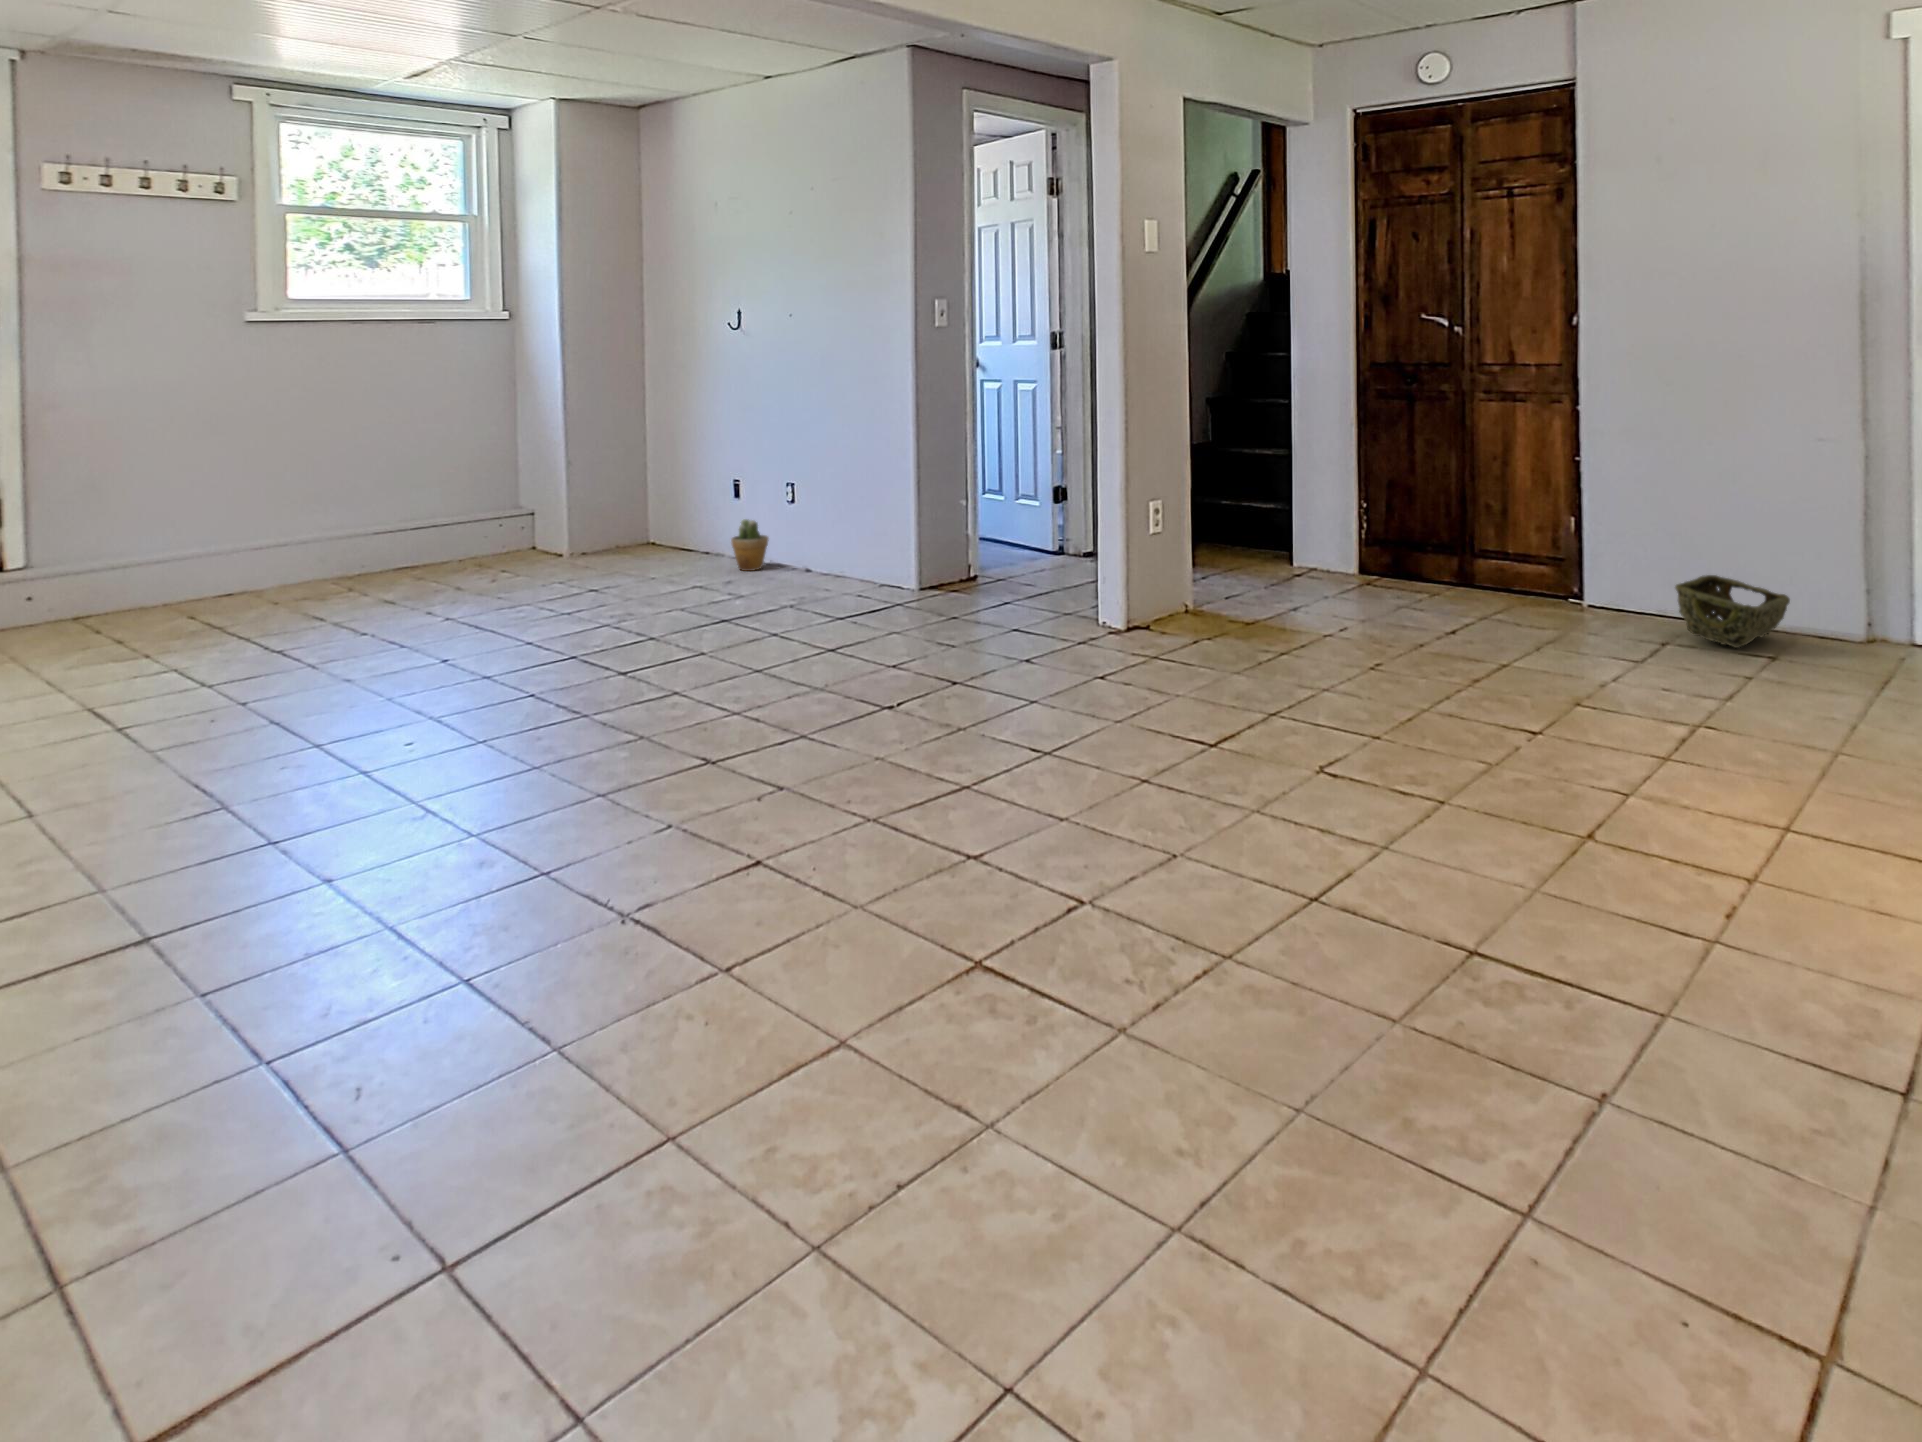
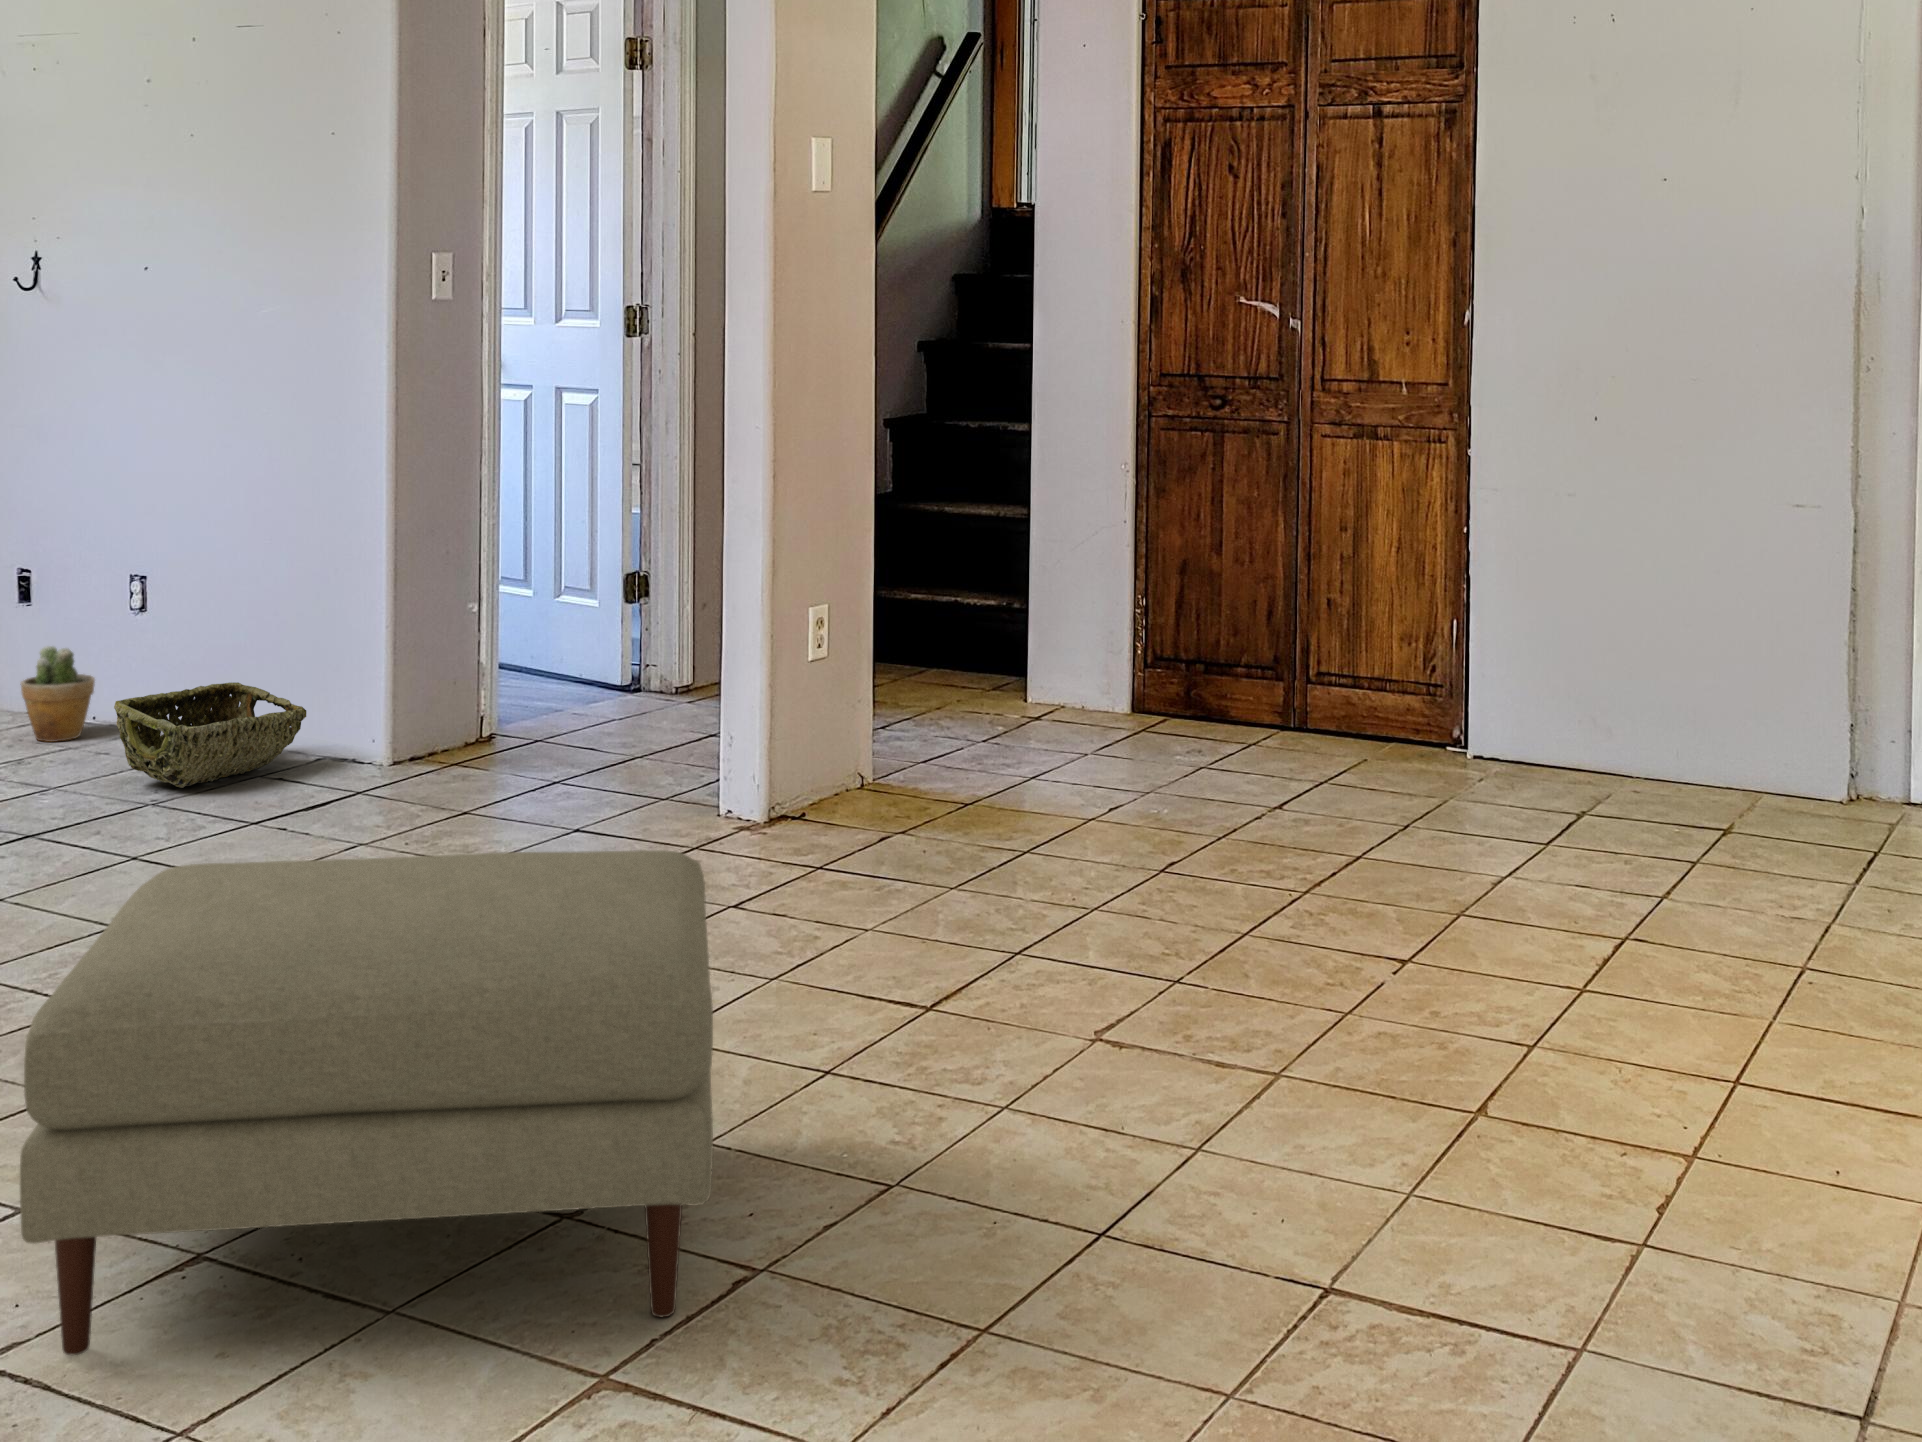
woven basket: present [1675,575,1790,648] -> present [114,682,306,788]
ottoman: none [642,628,1063,927] -> present [20,850,713,1355]

